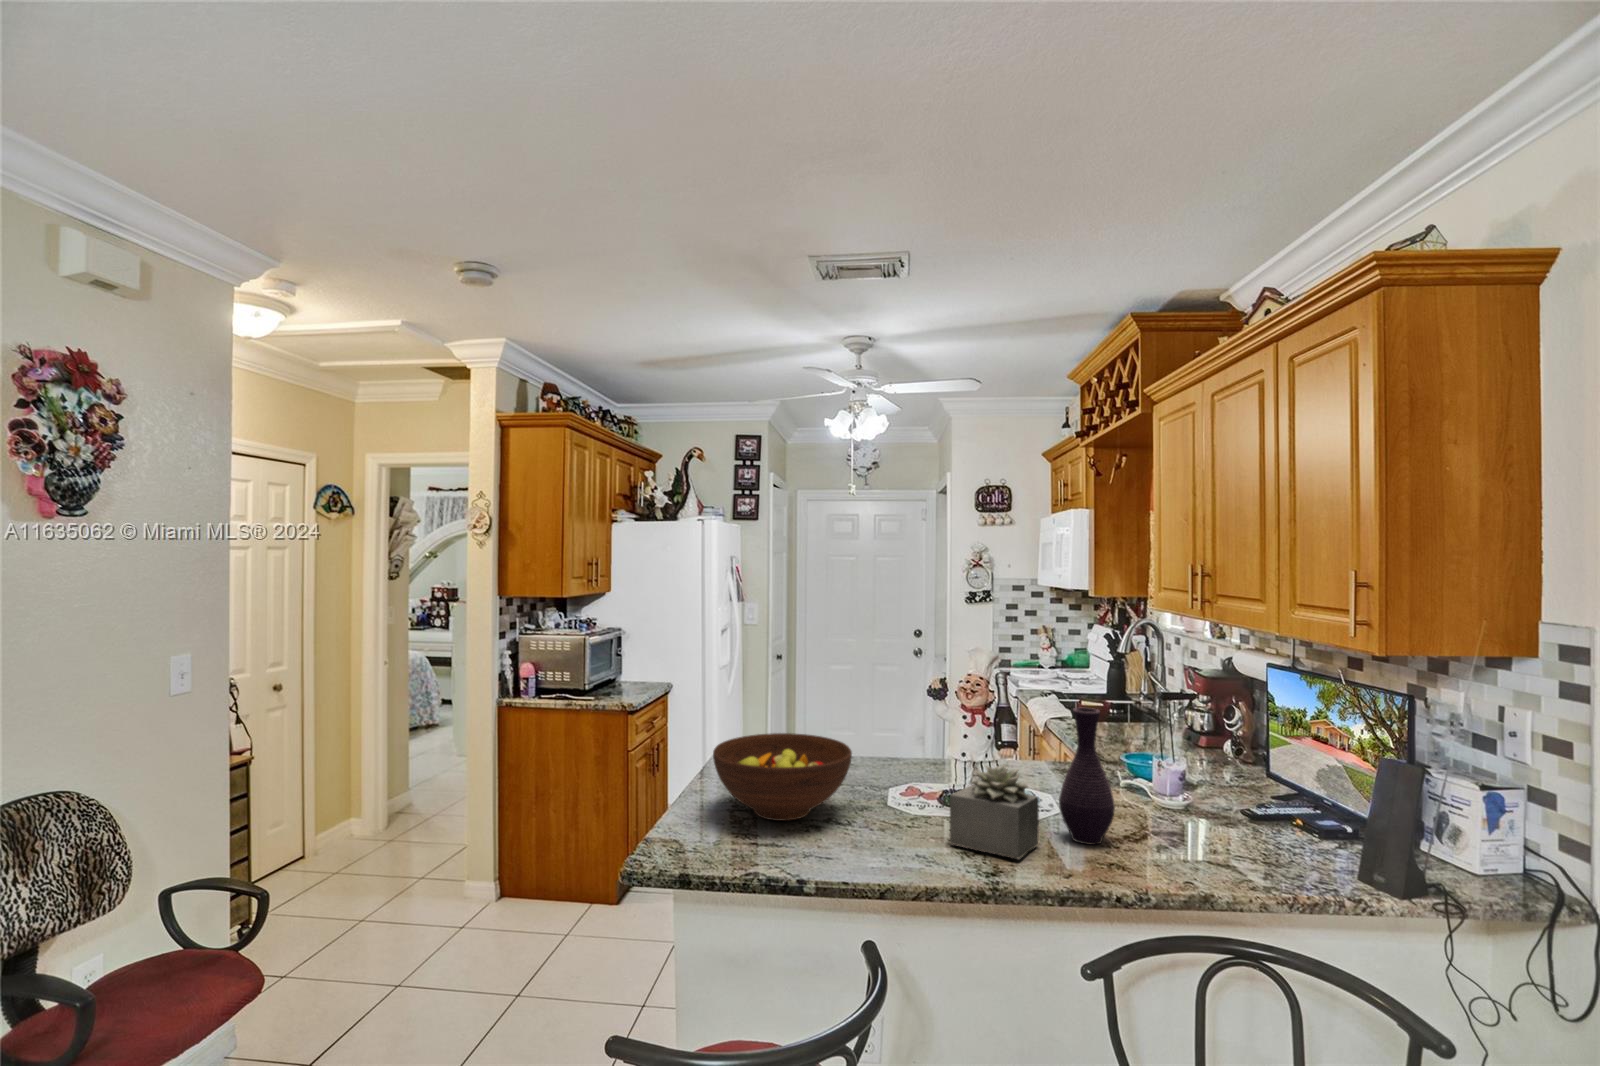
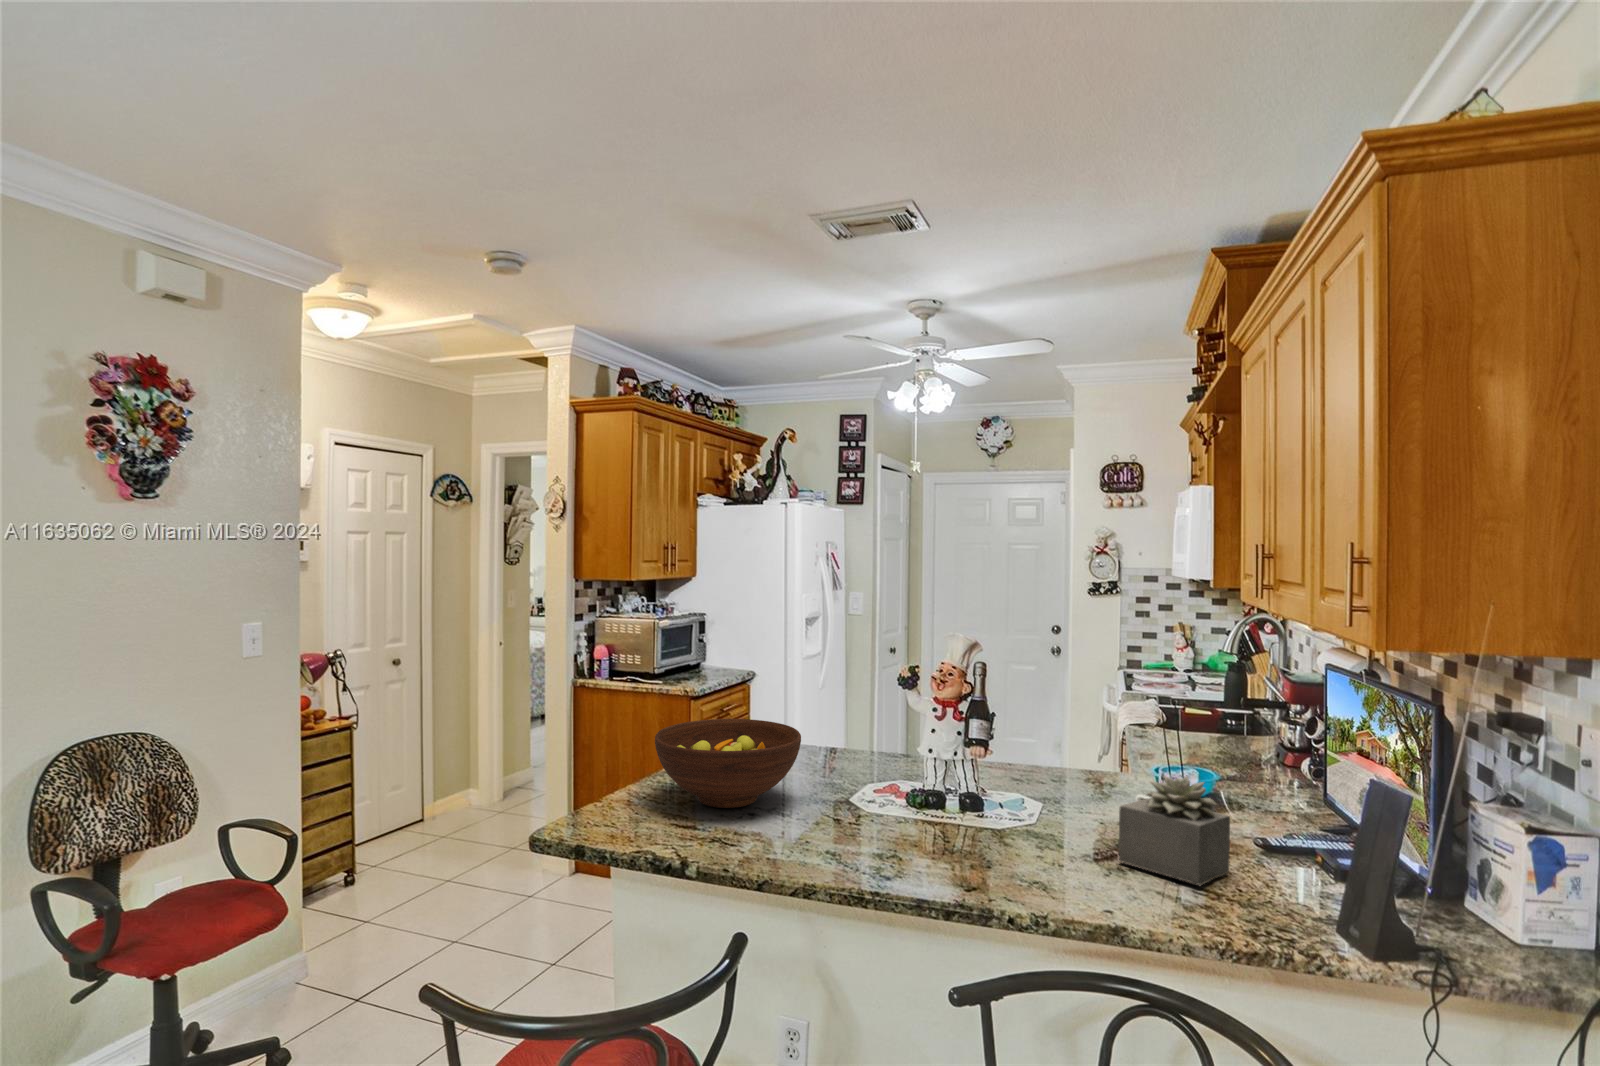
vase: present [1059,708,1115,845] -> none [1007,704,1069,862]
succulent plant: present [950,765,1039,859] -> present [1119,776,1230,885]

